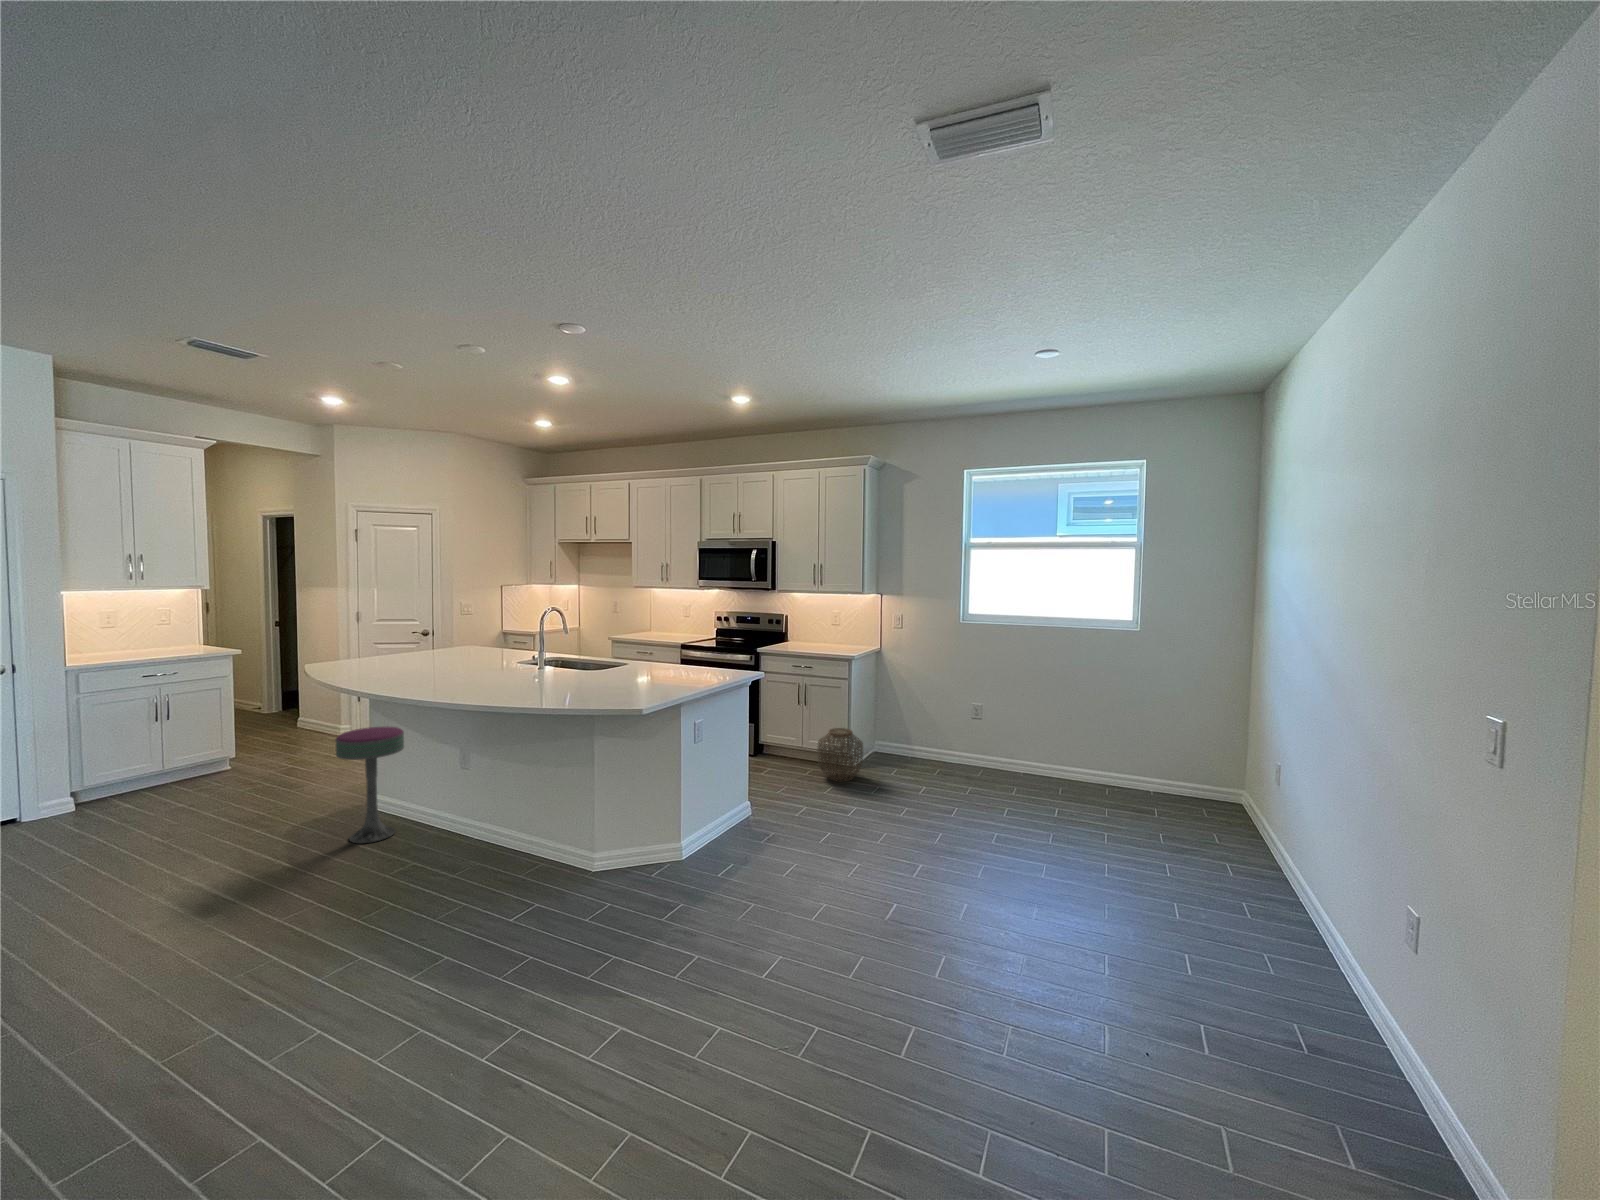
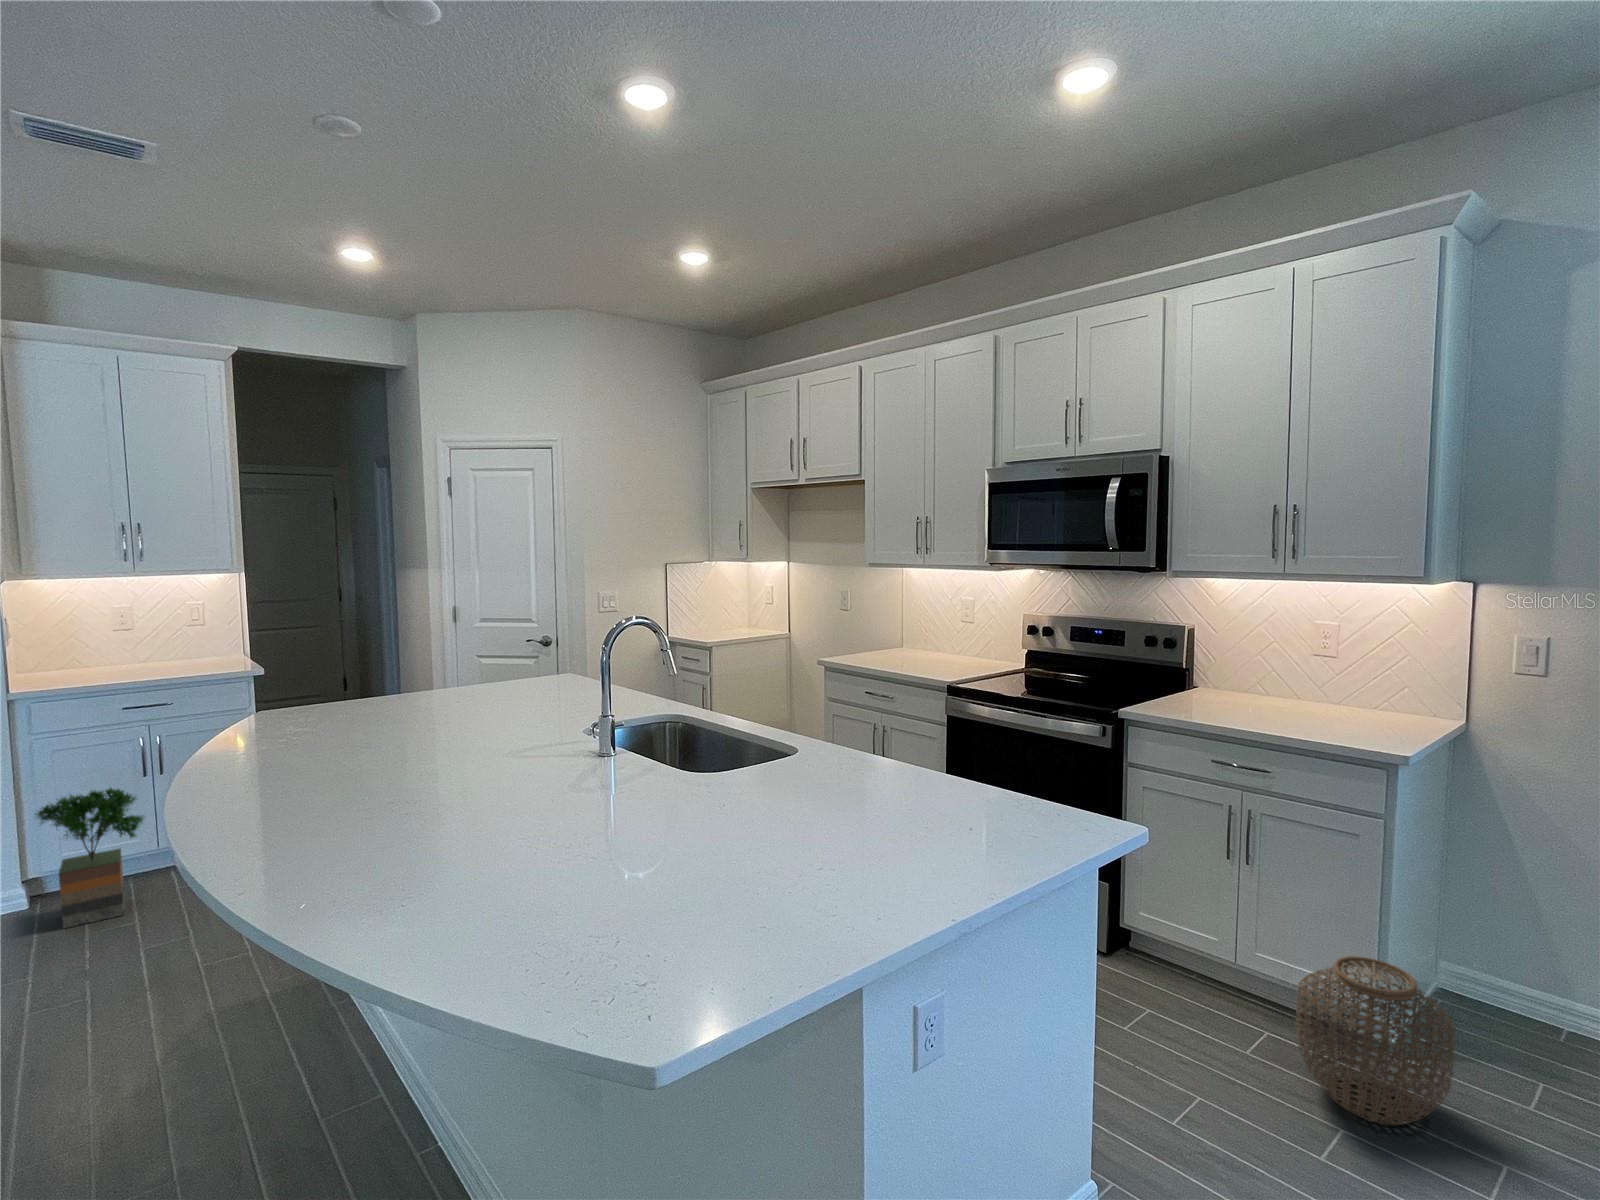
potted tree: none [109,723,190,810] -> present [35,788,143,928]
bar stool: present [335,727,404,843] -> none [169,864,319,1127]

